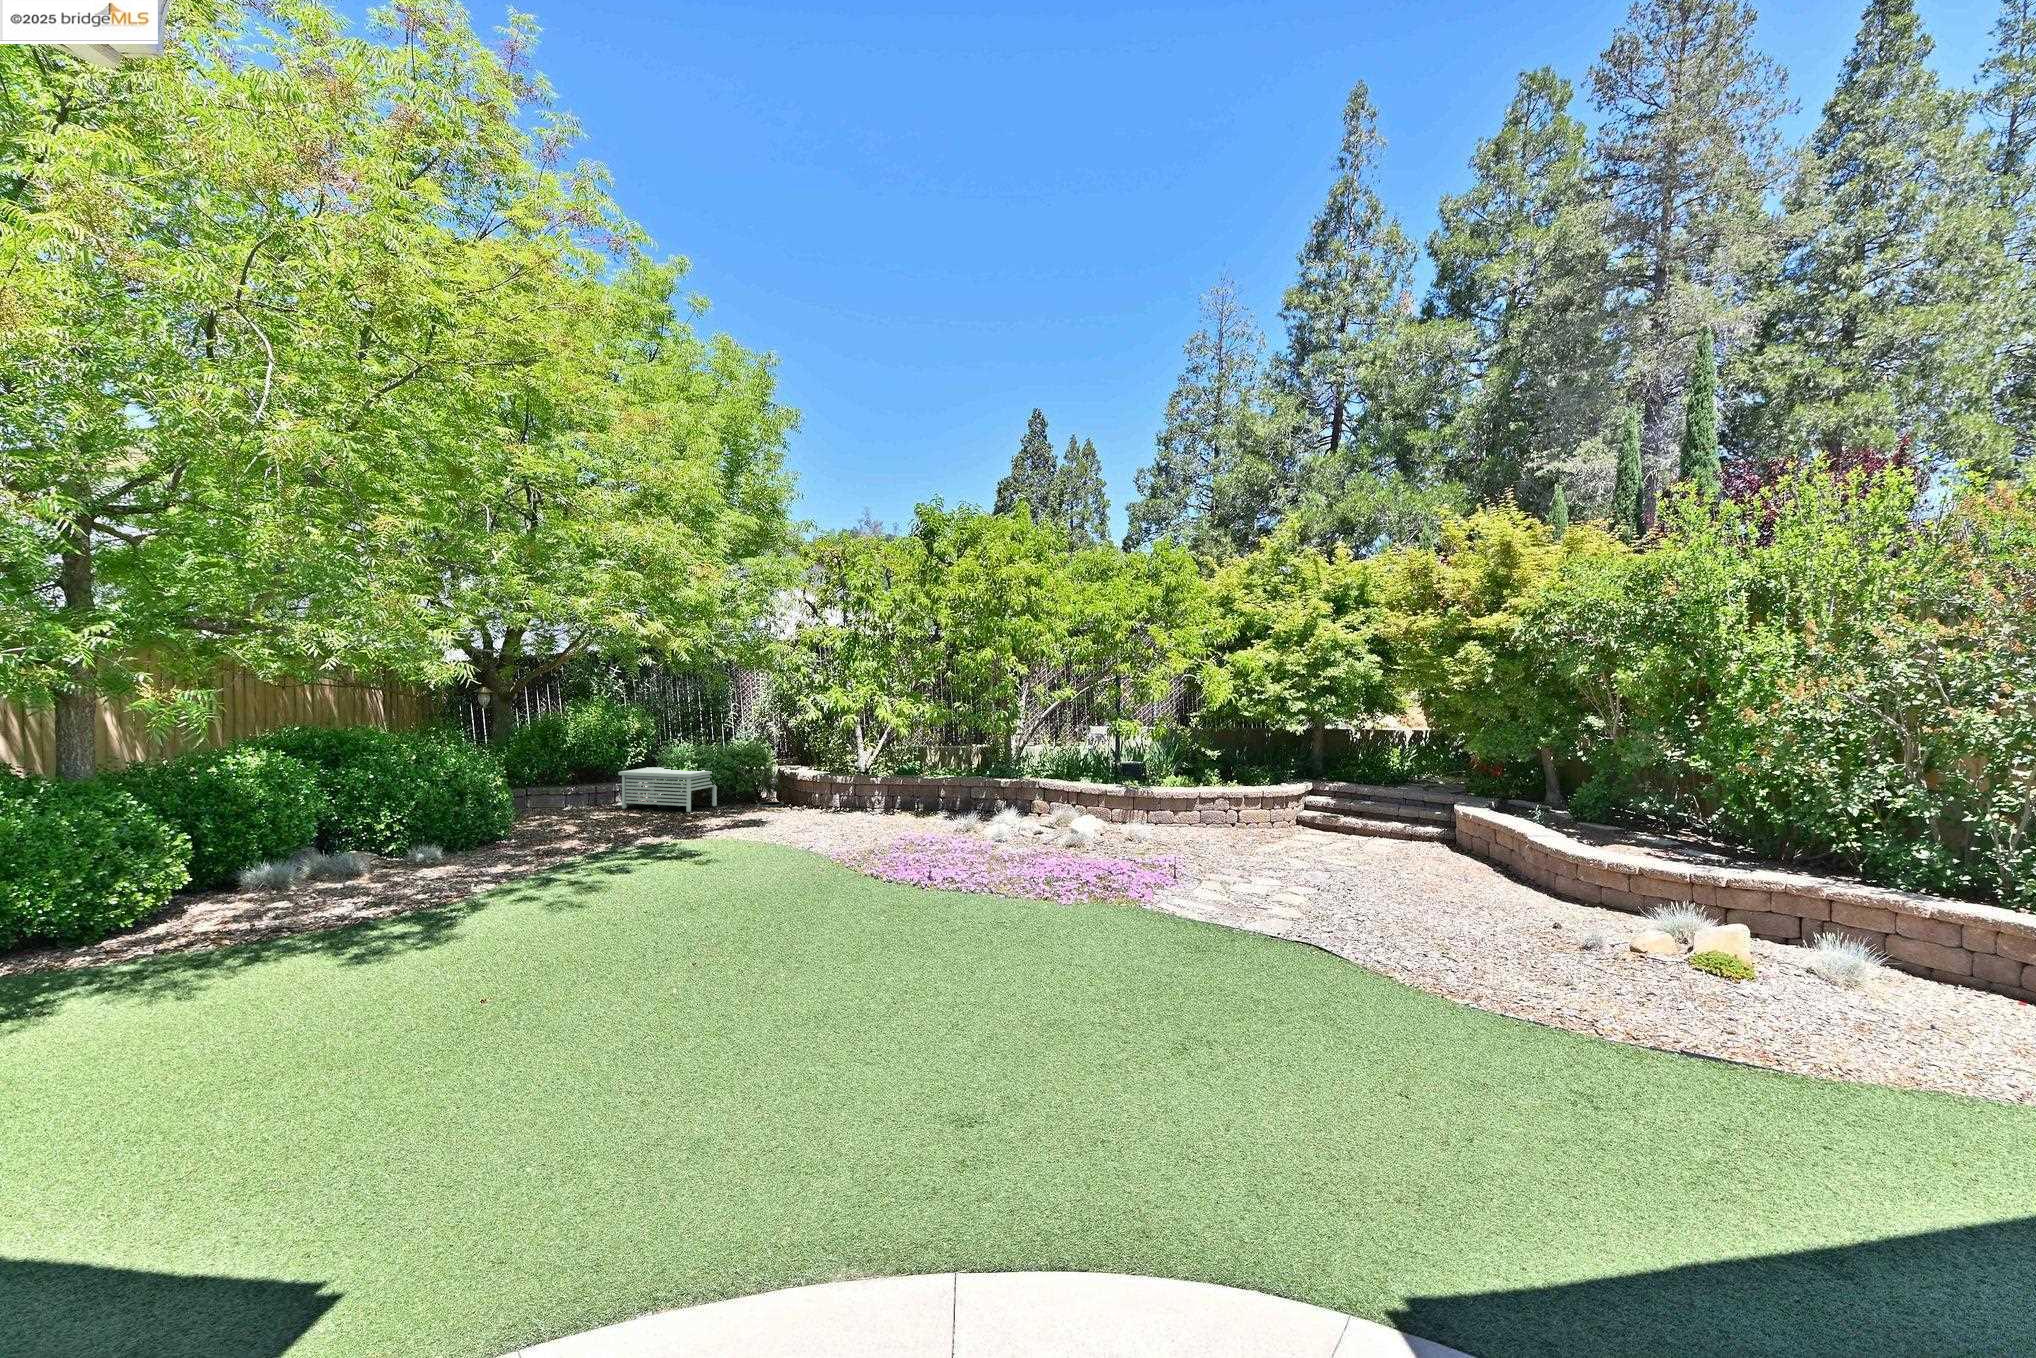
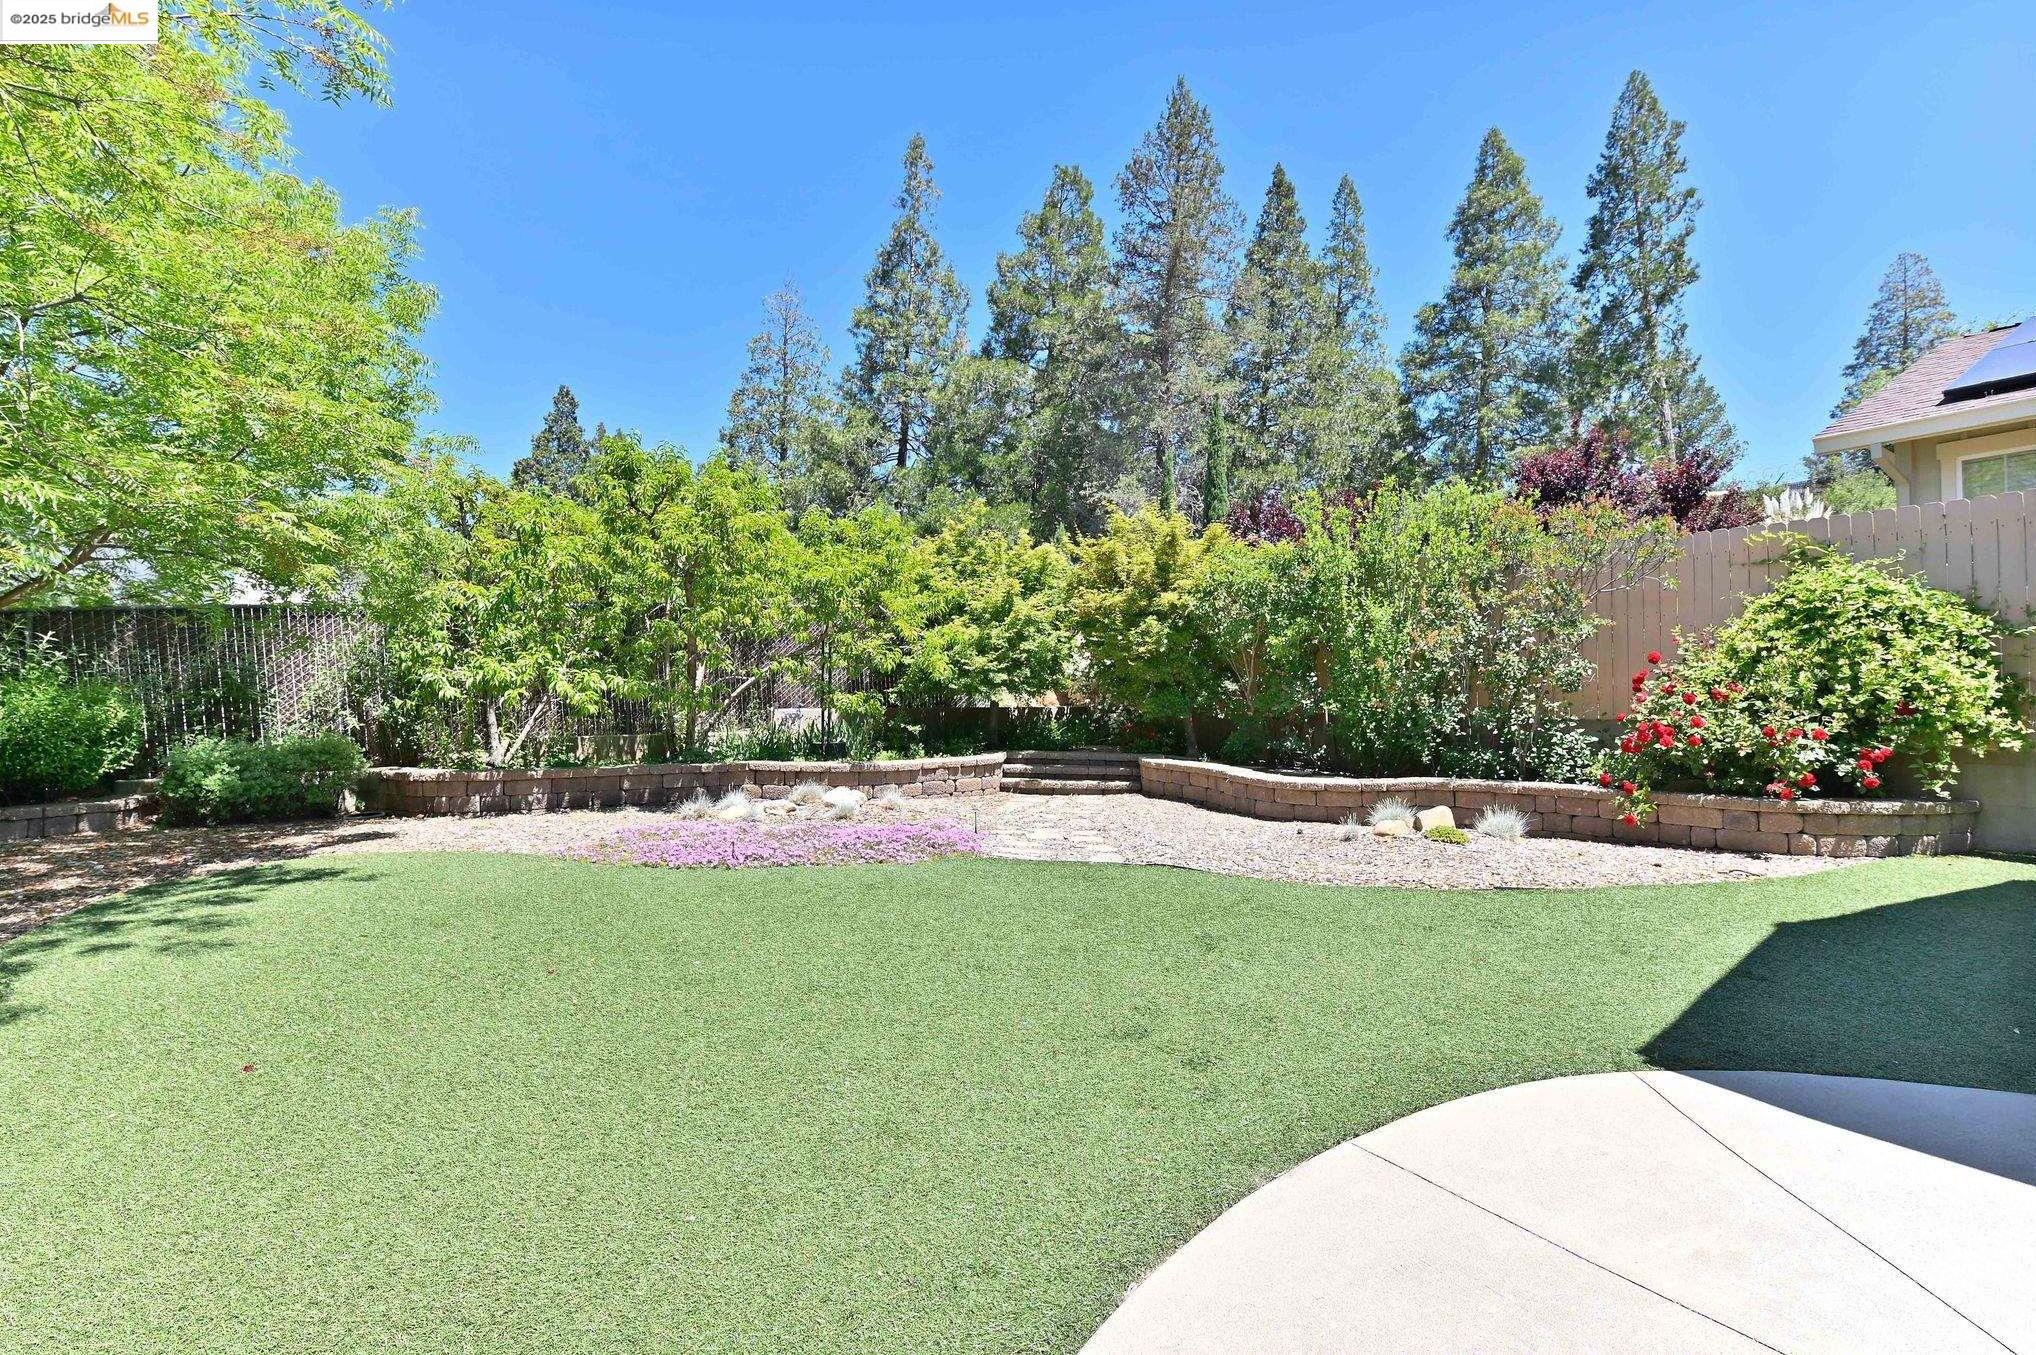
storage bench: present [618,767,717,812] -> none [88,774,276,839]

